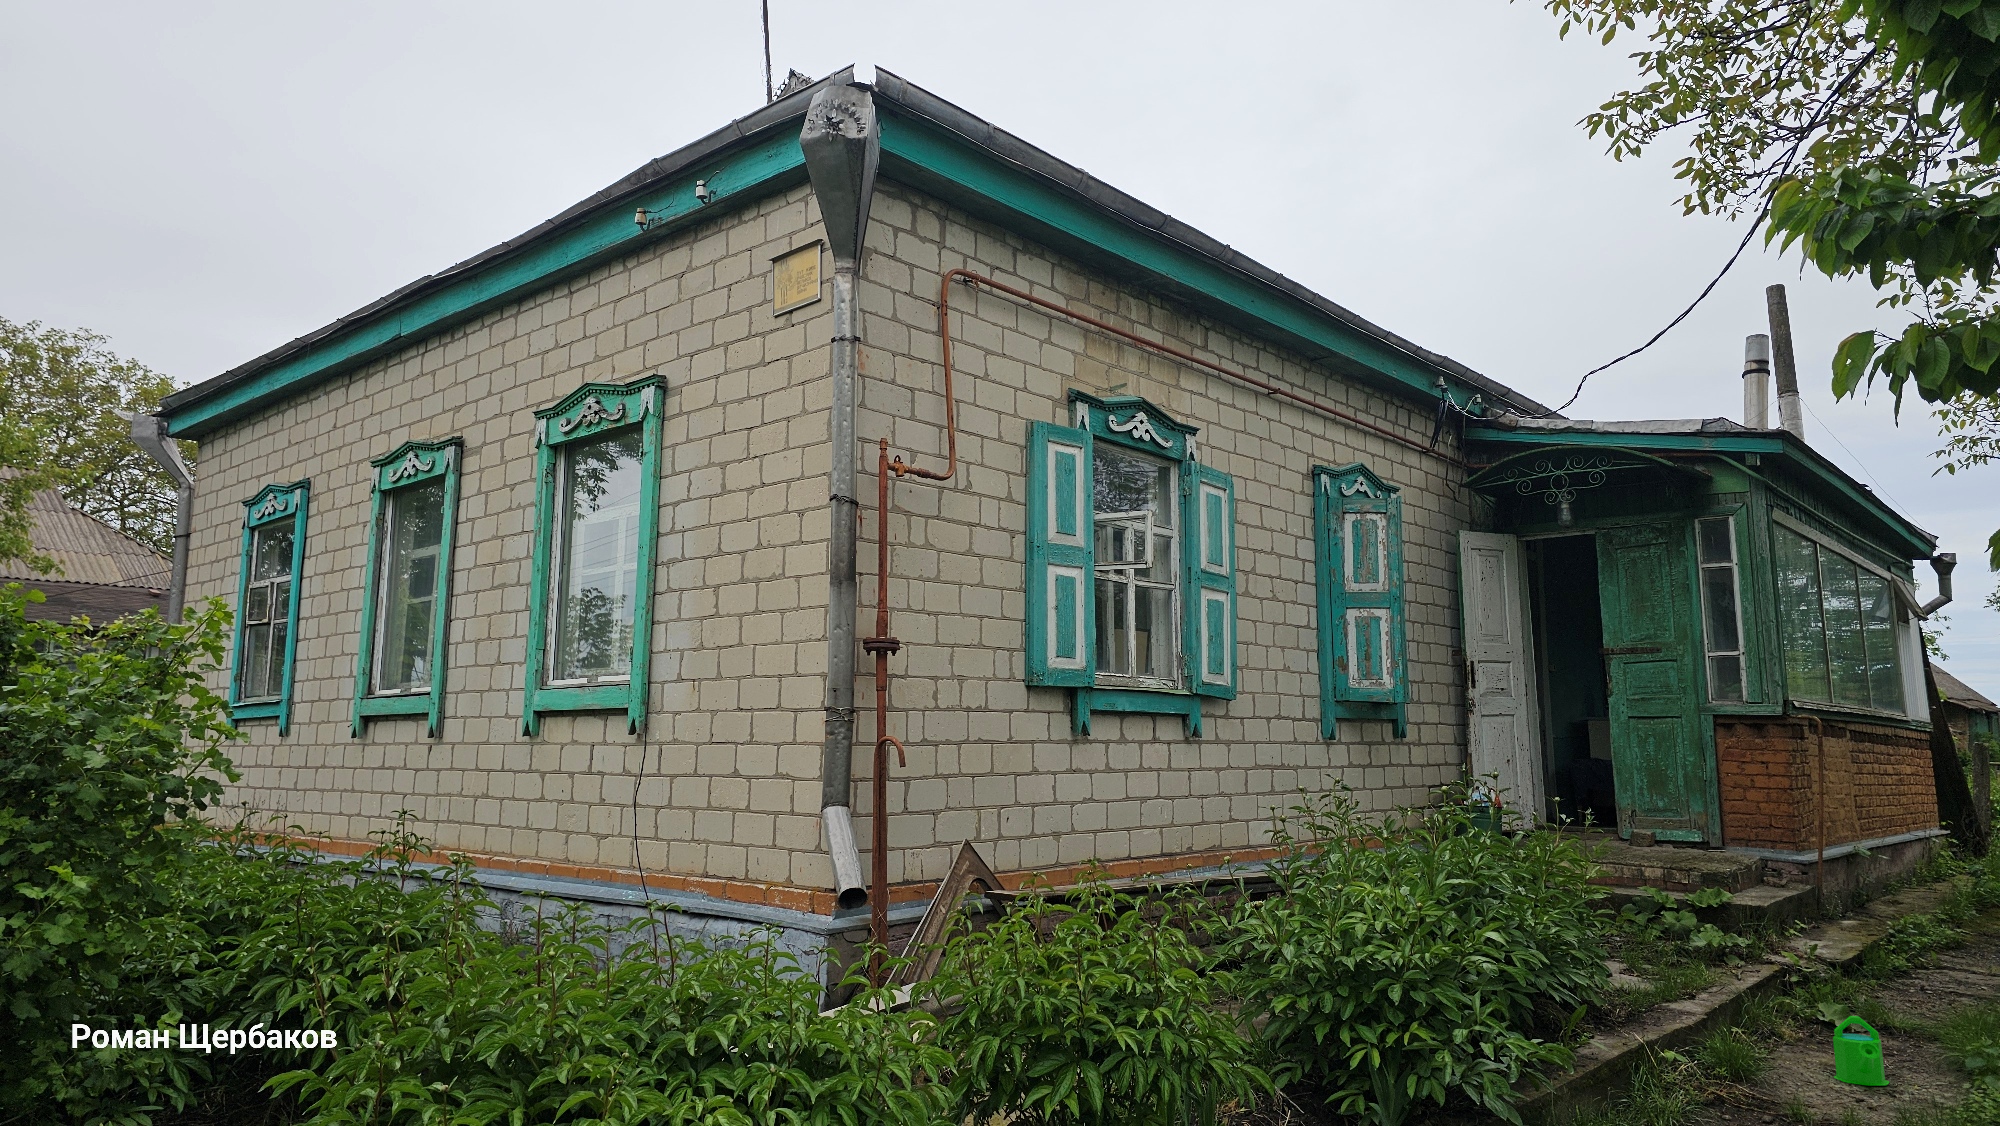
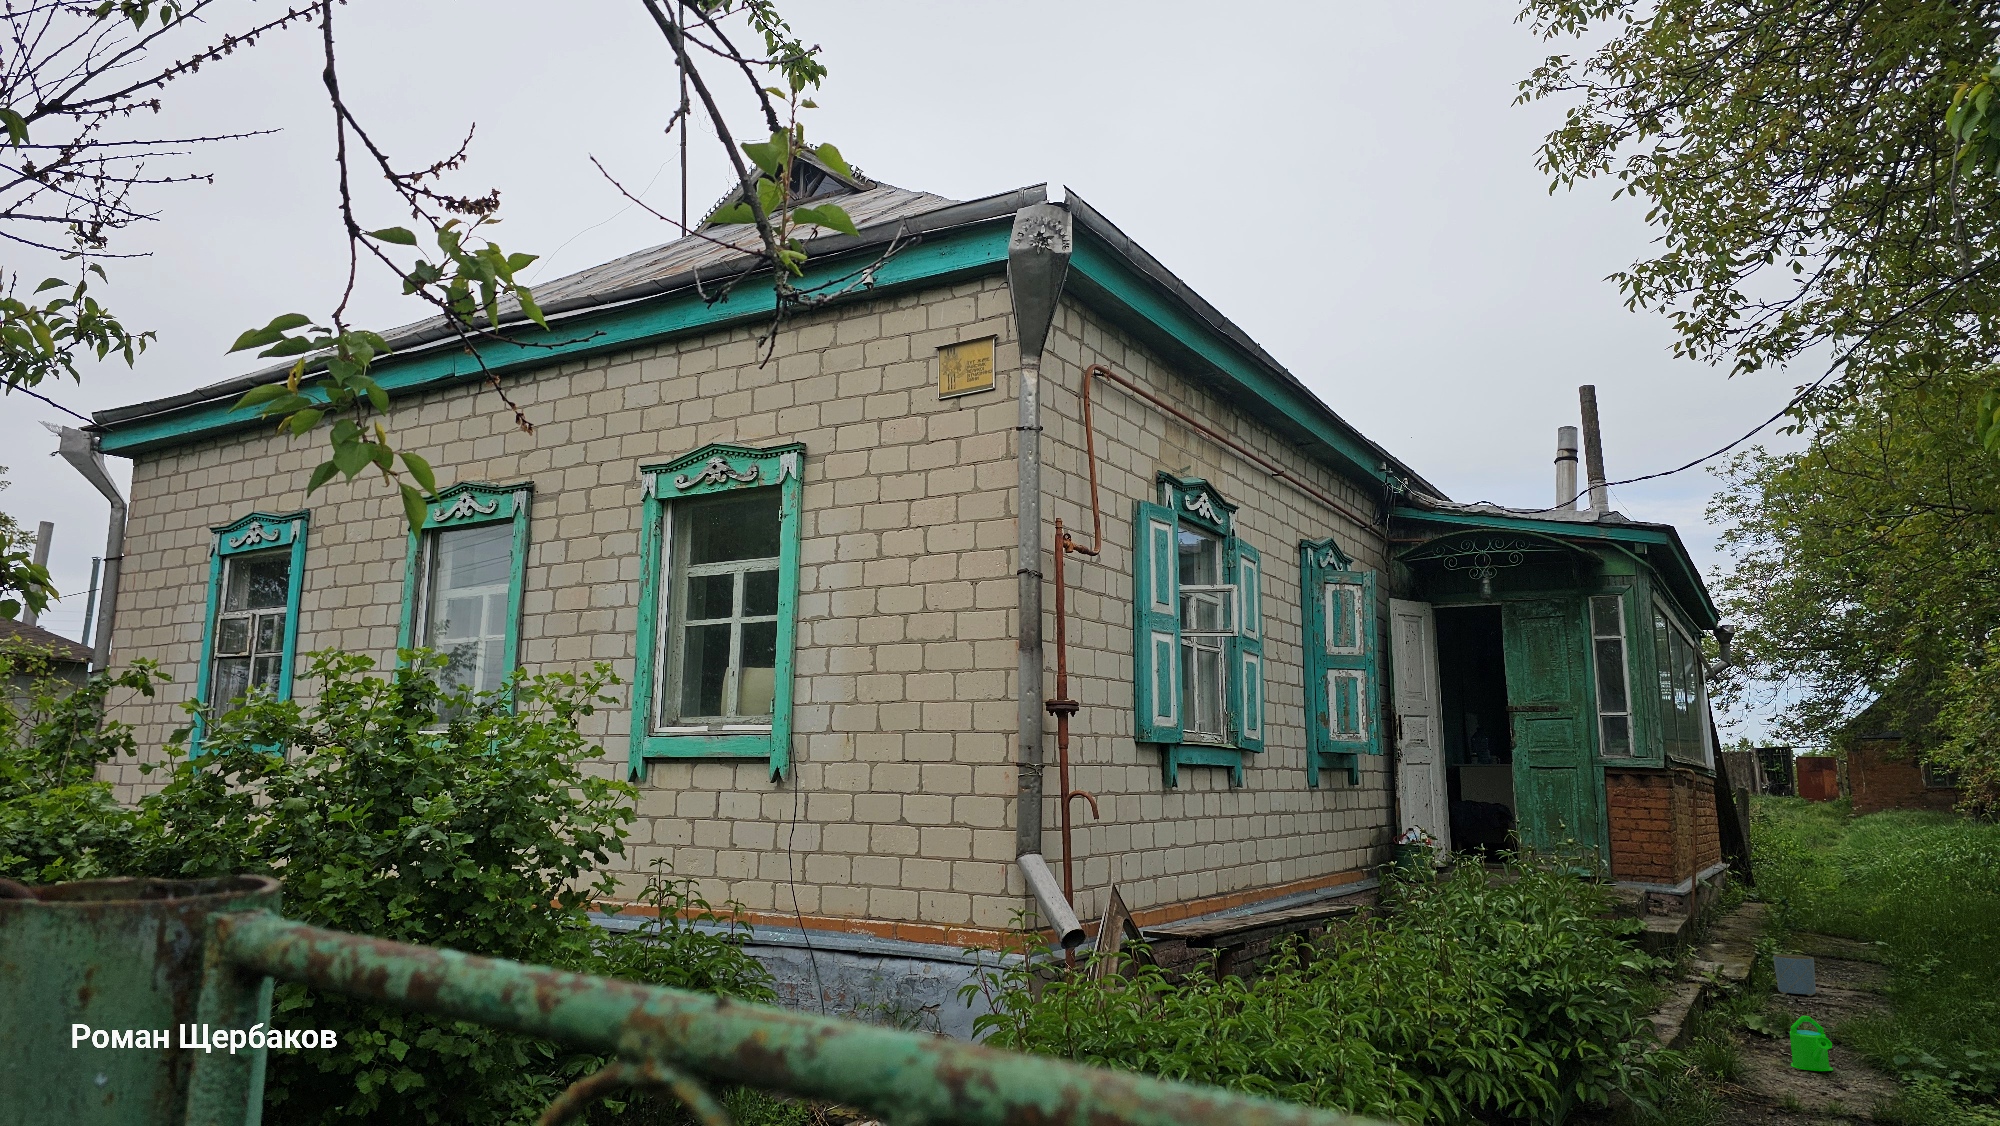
planter: none [1900,942,1955,994] -> present [1773,954,1816,996]

